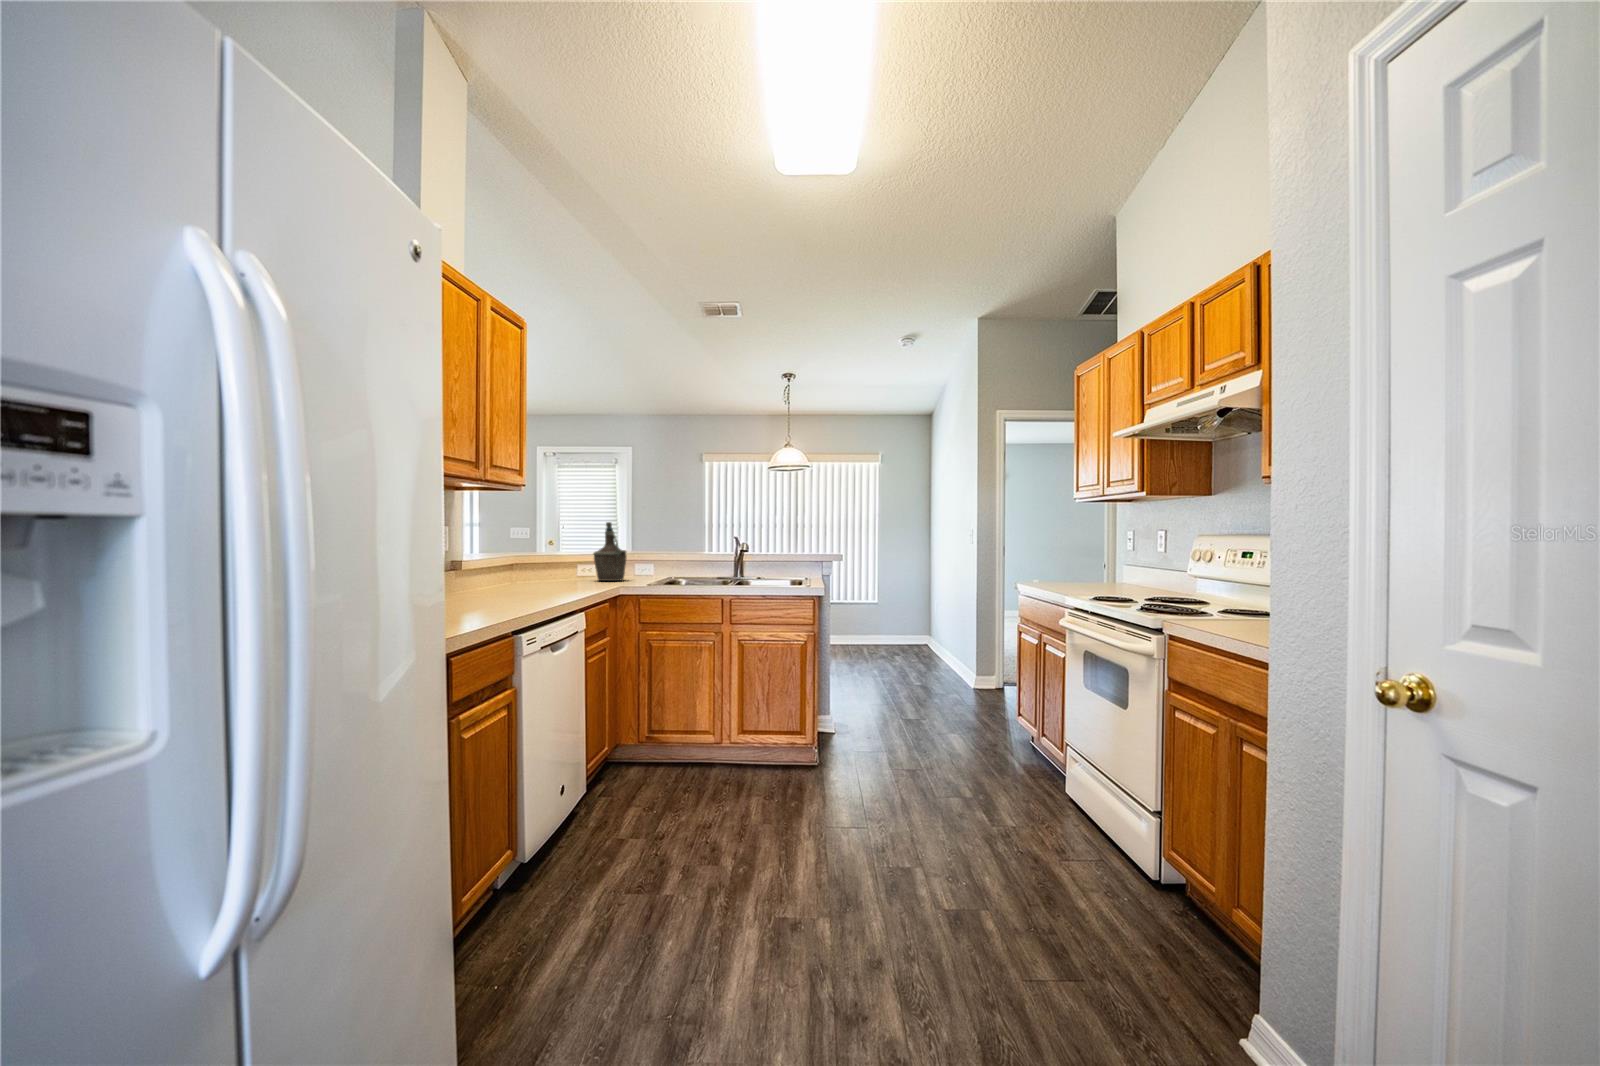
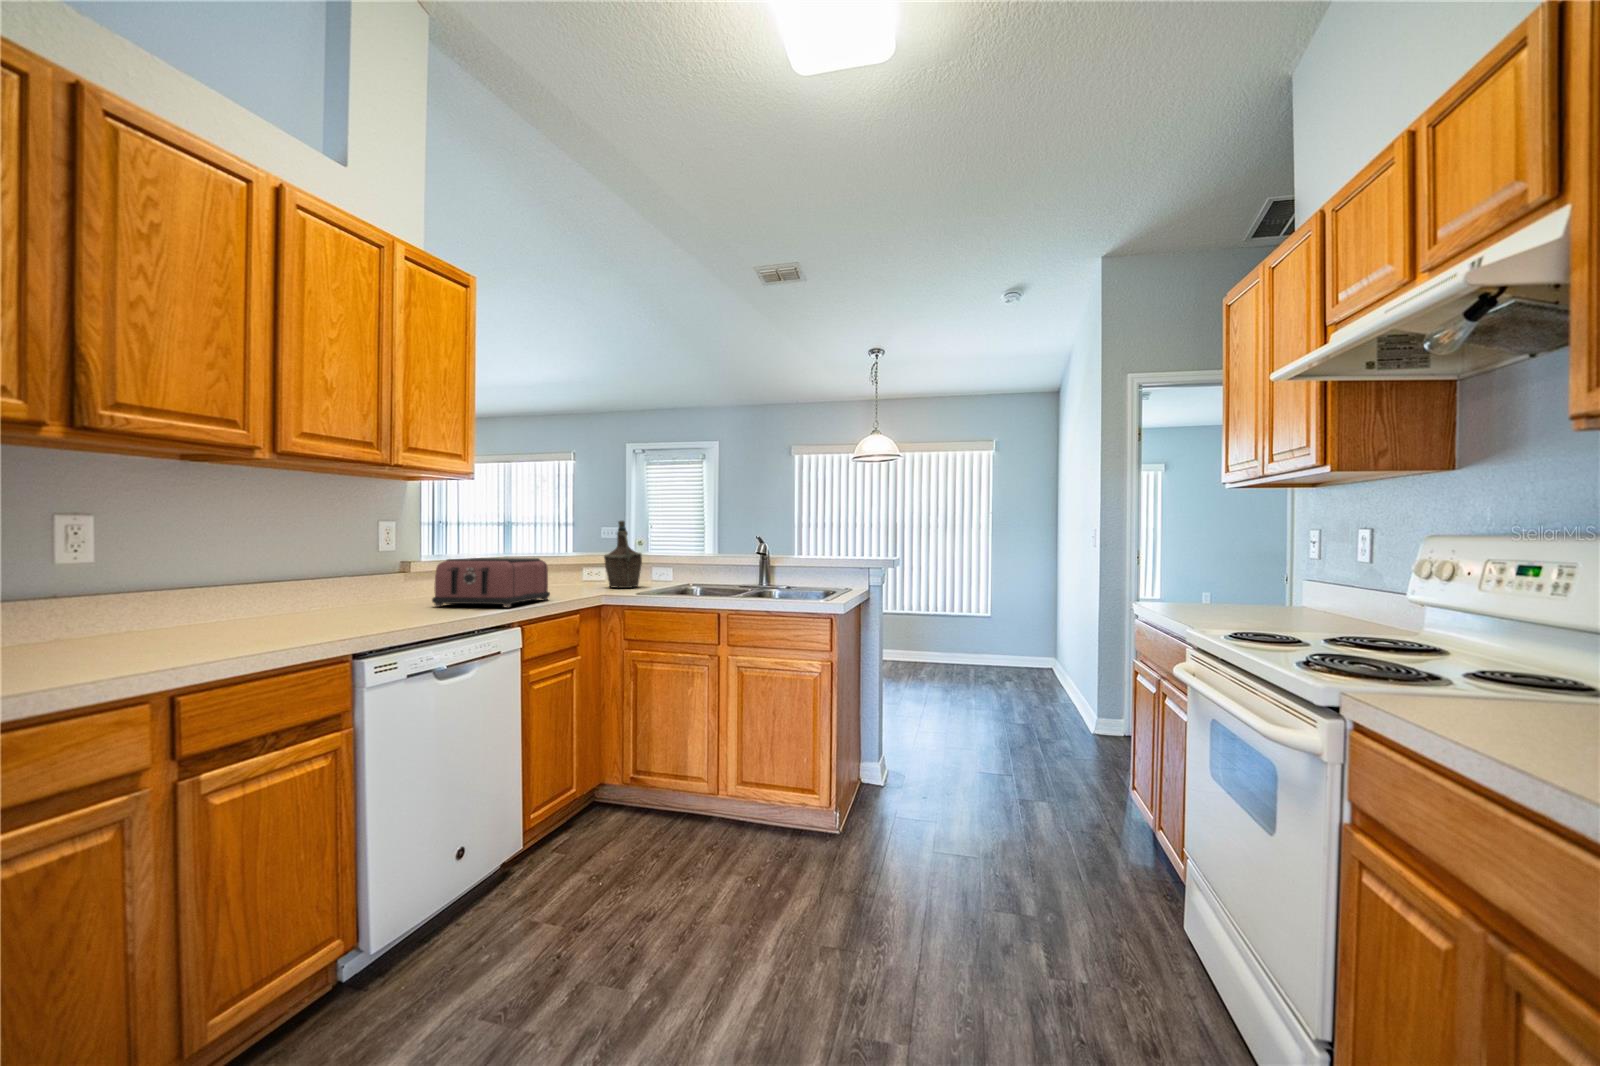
toaster: none [484,555,573,597] -> present [432,558,550,607]

